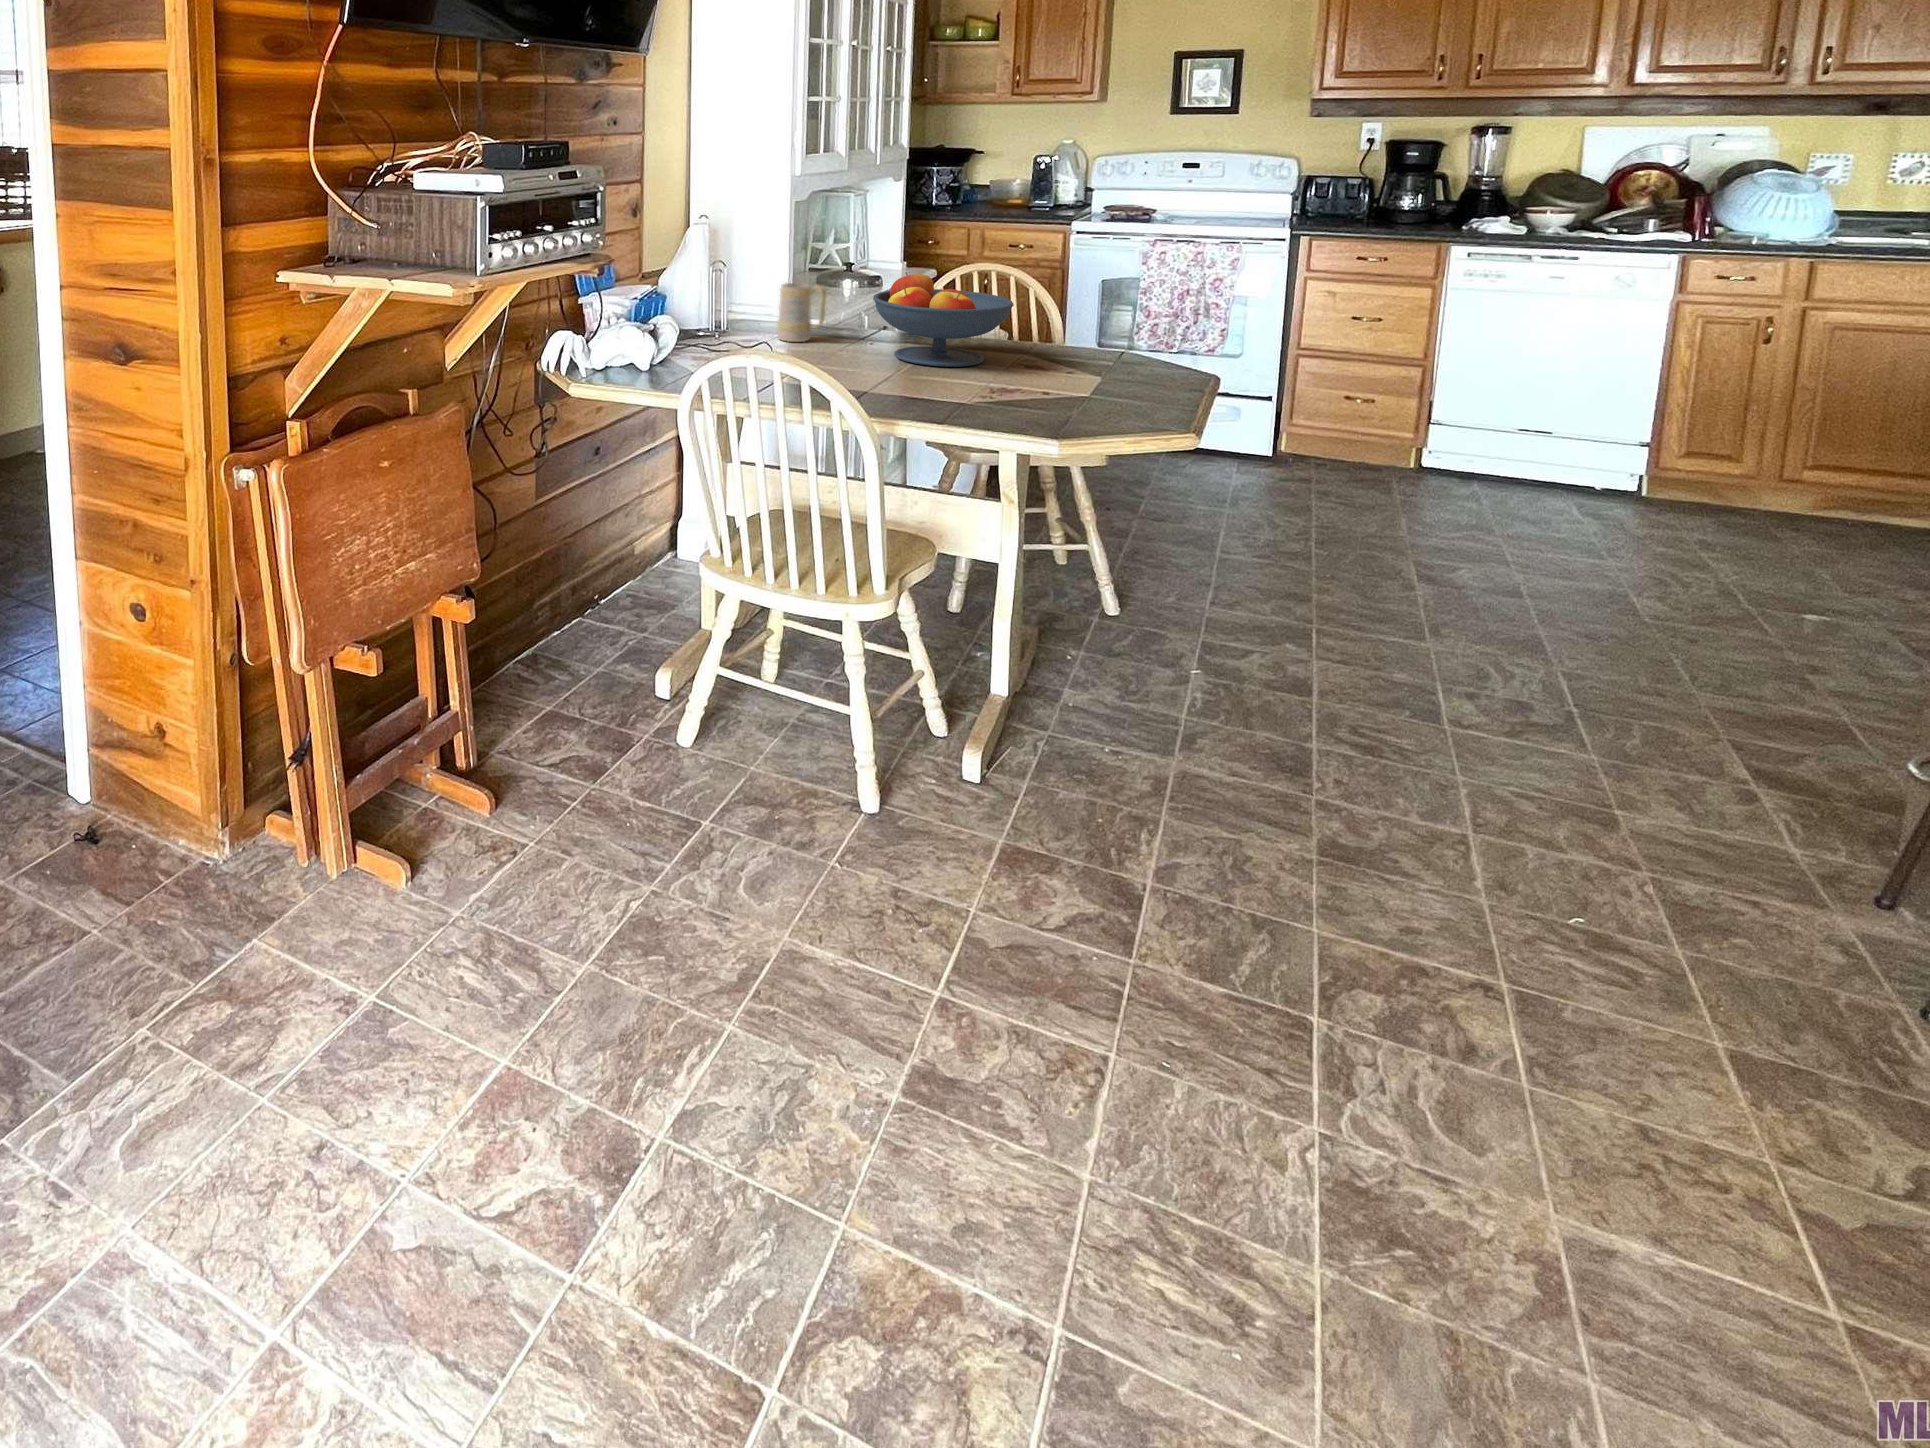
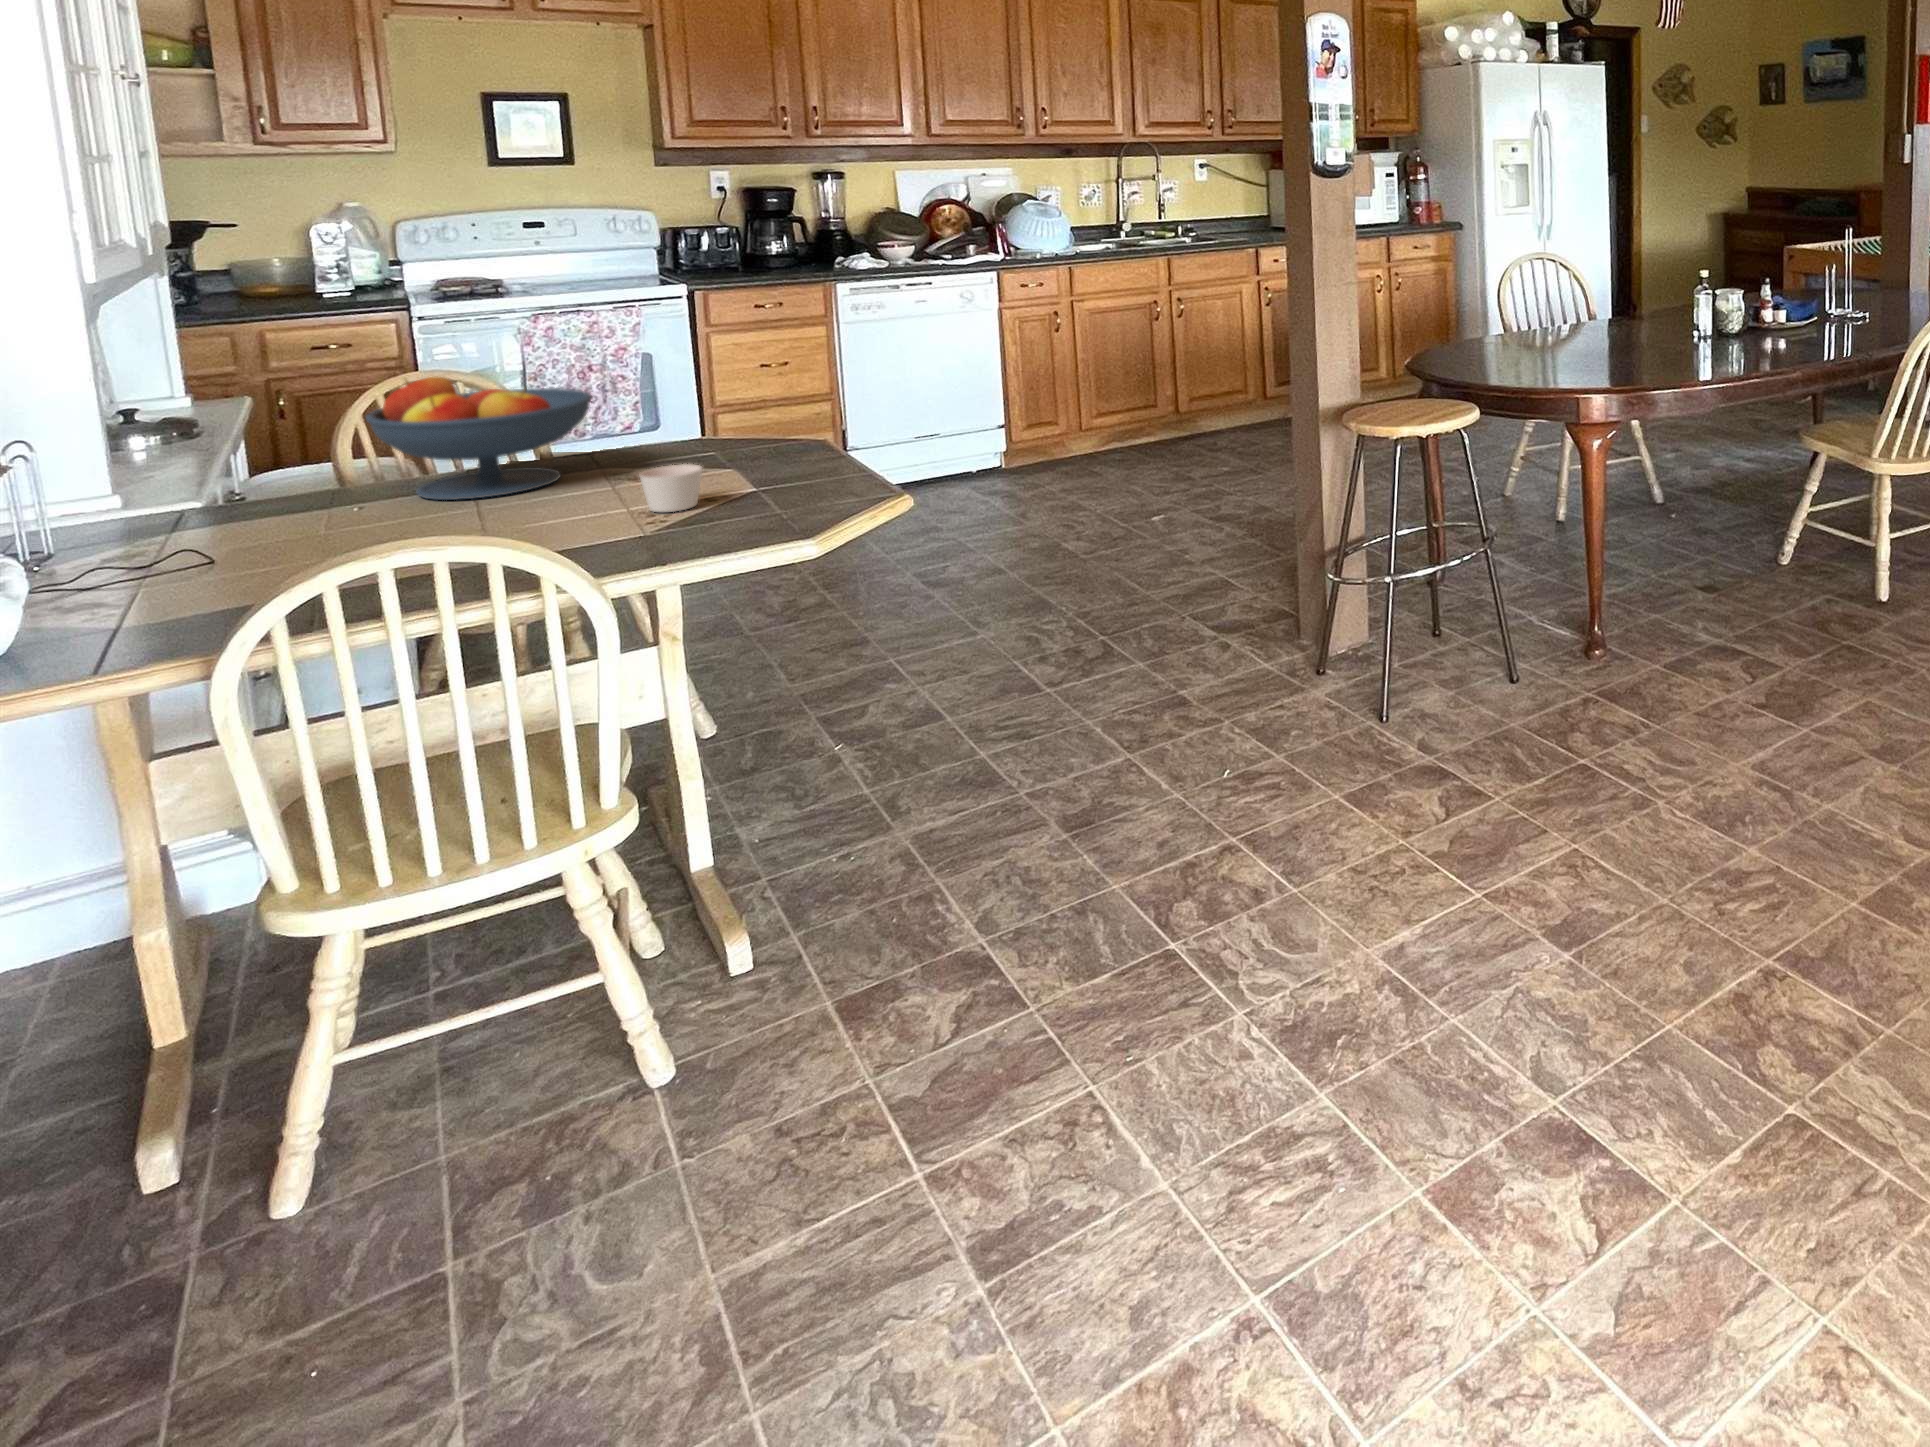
mug: present [777,283,826,342] -> none [151,423,258,526]
candle: none [983,369,1030,407] -> present [639,464,702,512]

